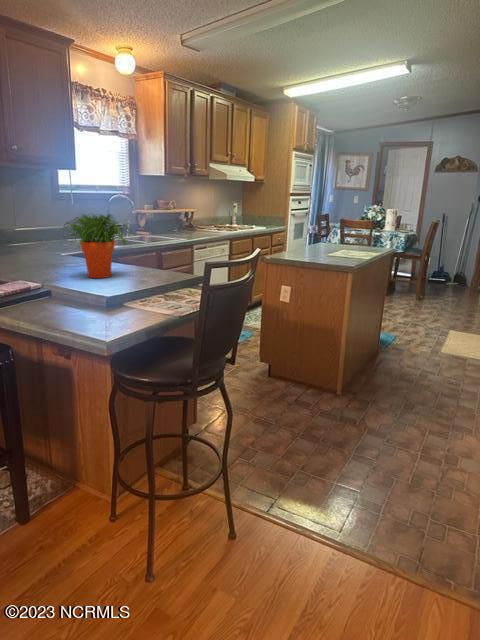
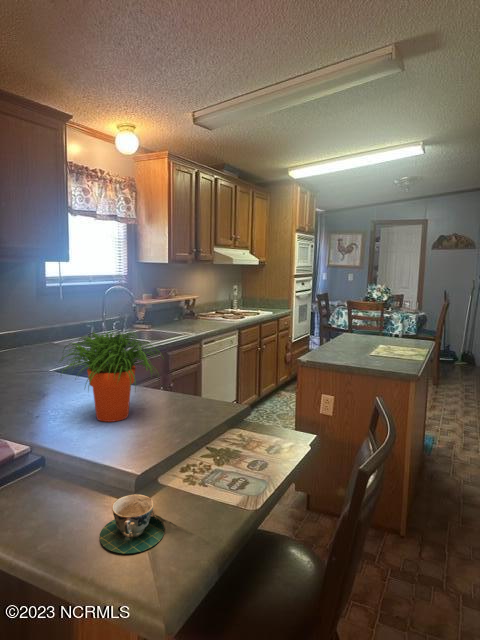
teacup: none [77,299,116,325] -> present [100,494,164,553]

